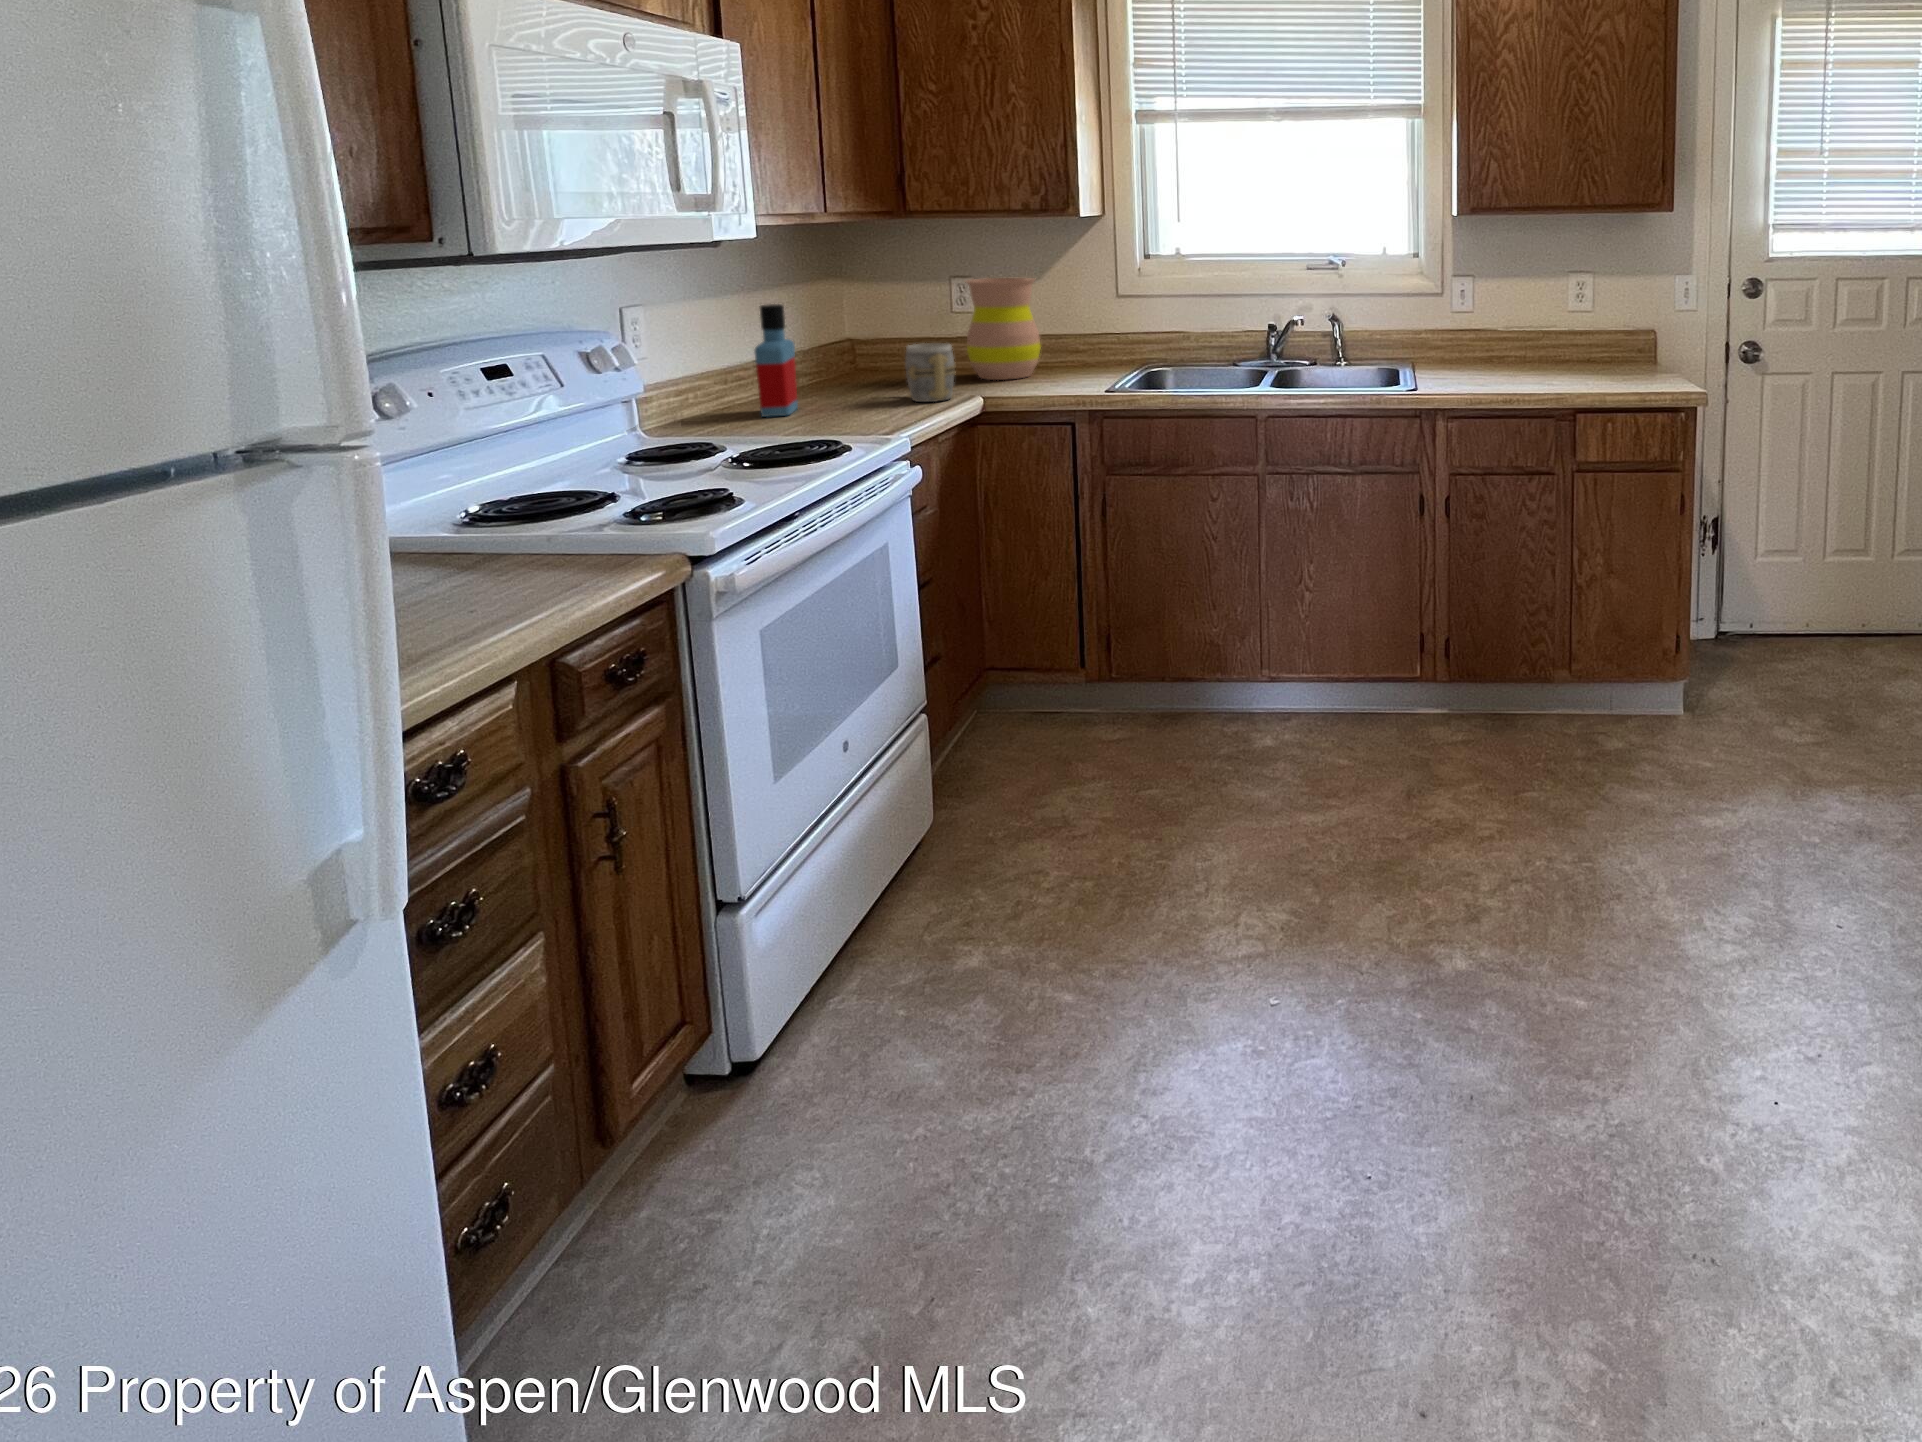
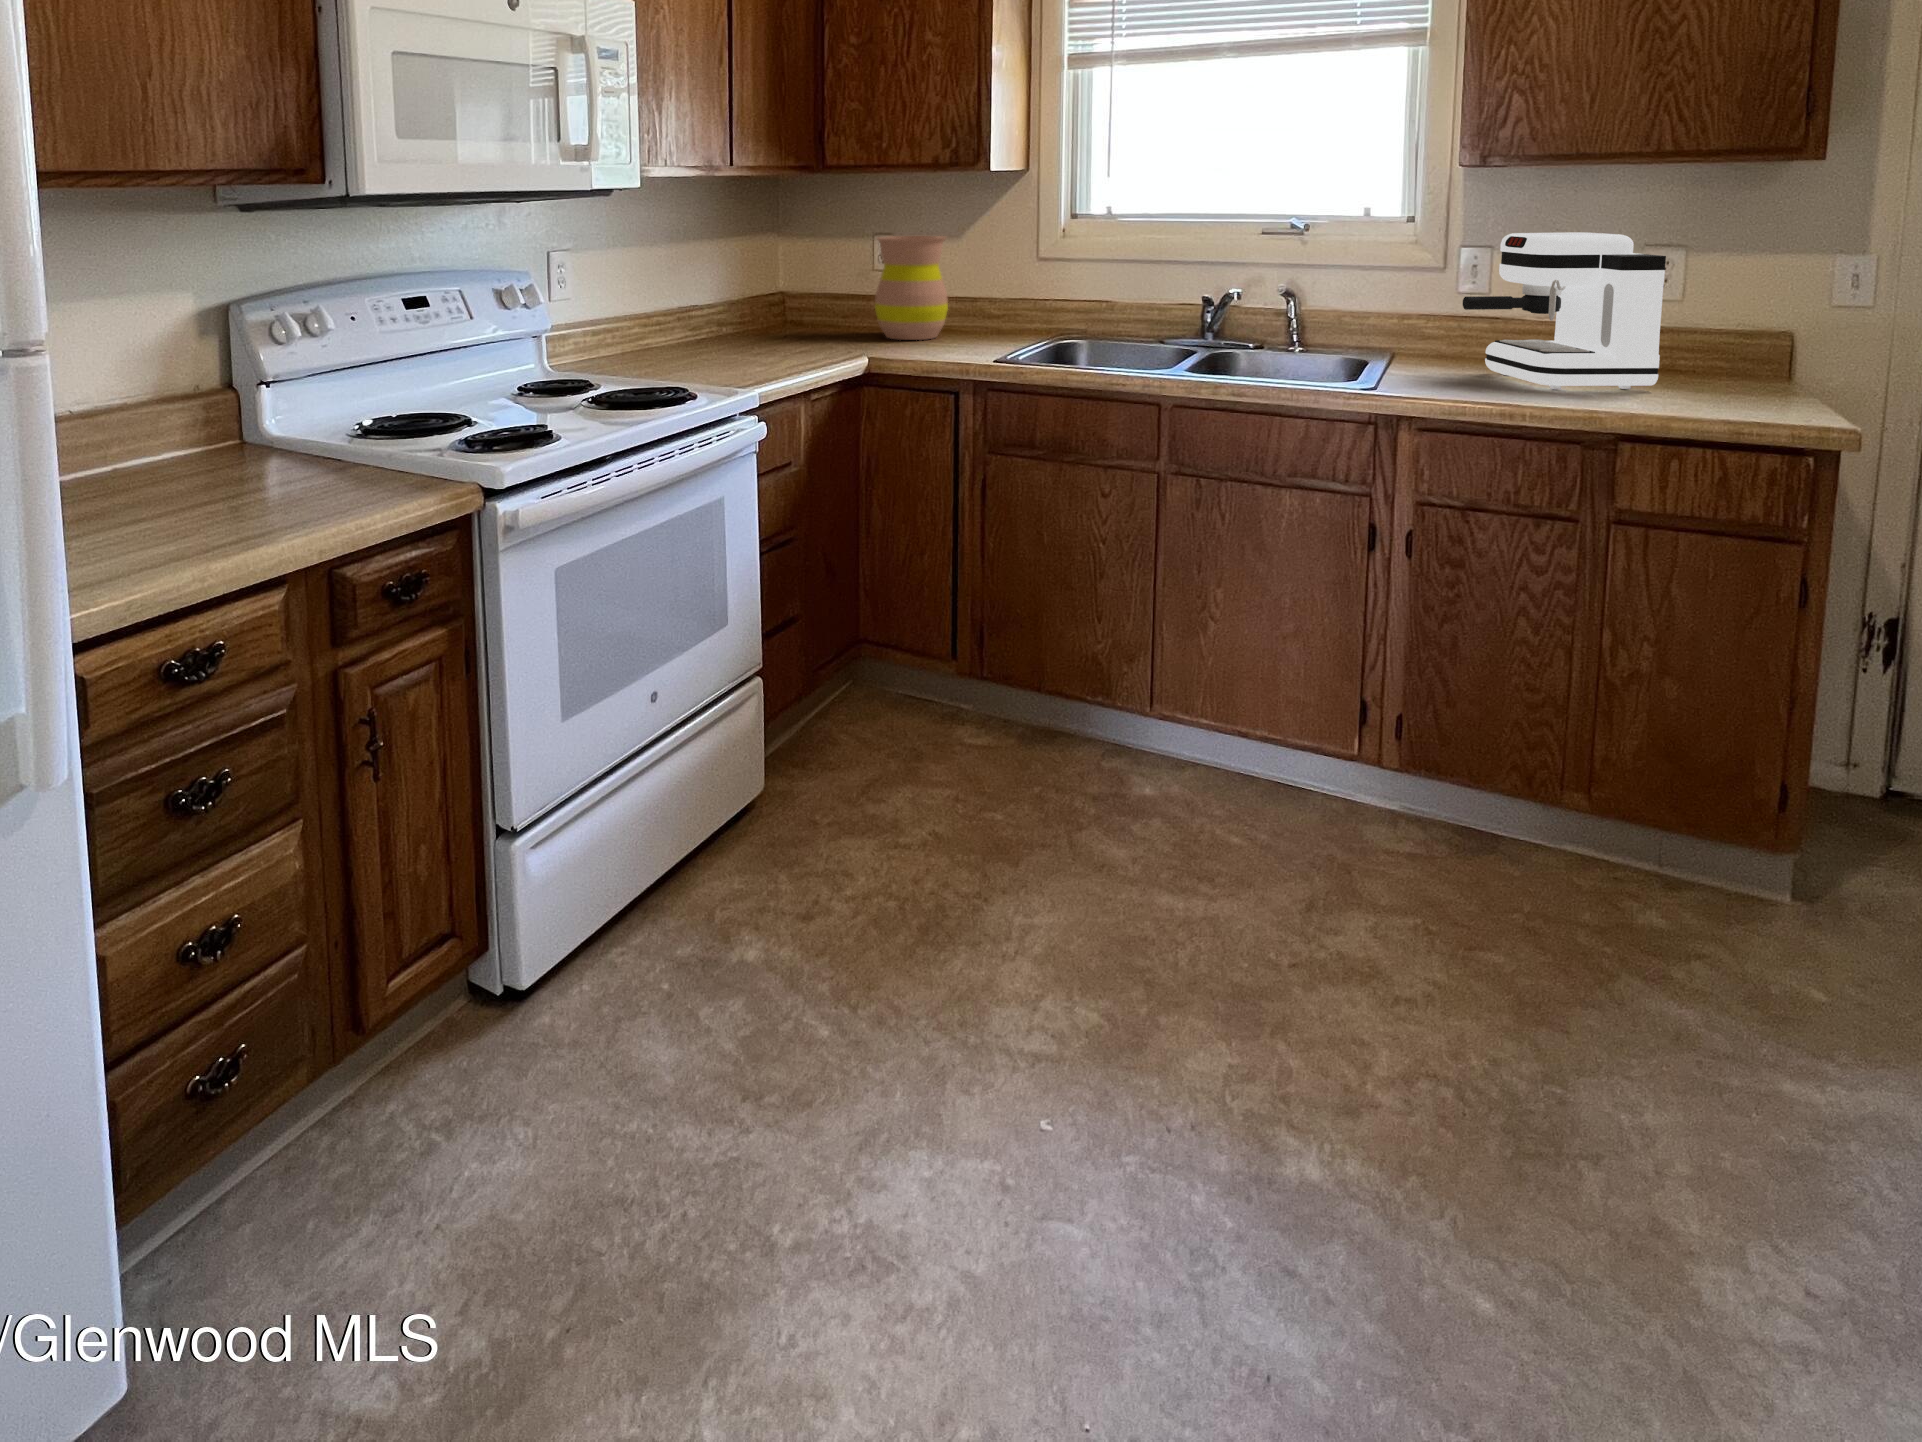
coffee maker: none [1467,265,1589,381] -> present [1463,233,1666,389]
bottle: present [755,304,798,417] -> none [664,254,704,360]
mug: present [905,343,956,402] -> none [800,298,847,357]

